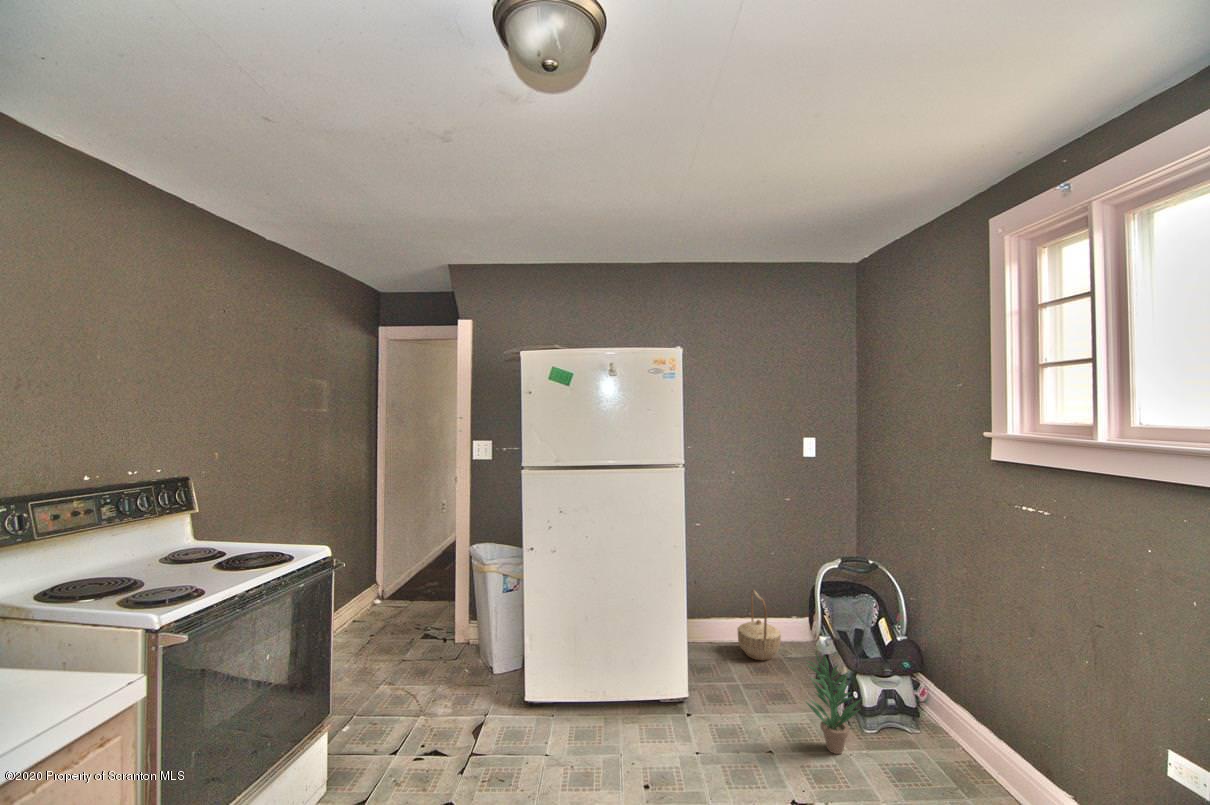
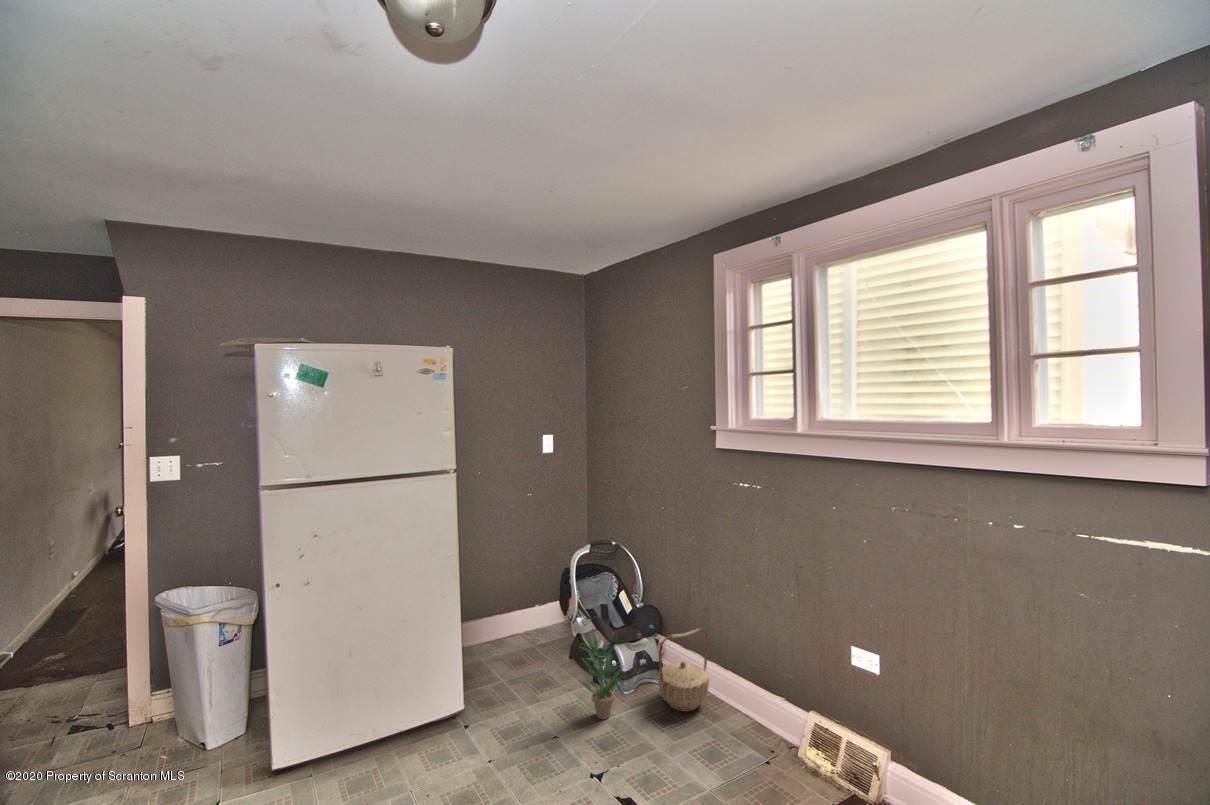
basket: present [738,590,781,660] -> present [658,629,709,712]

